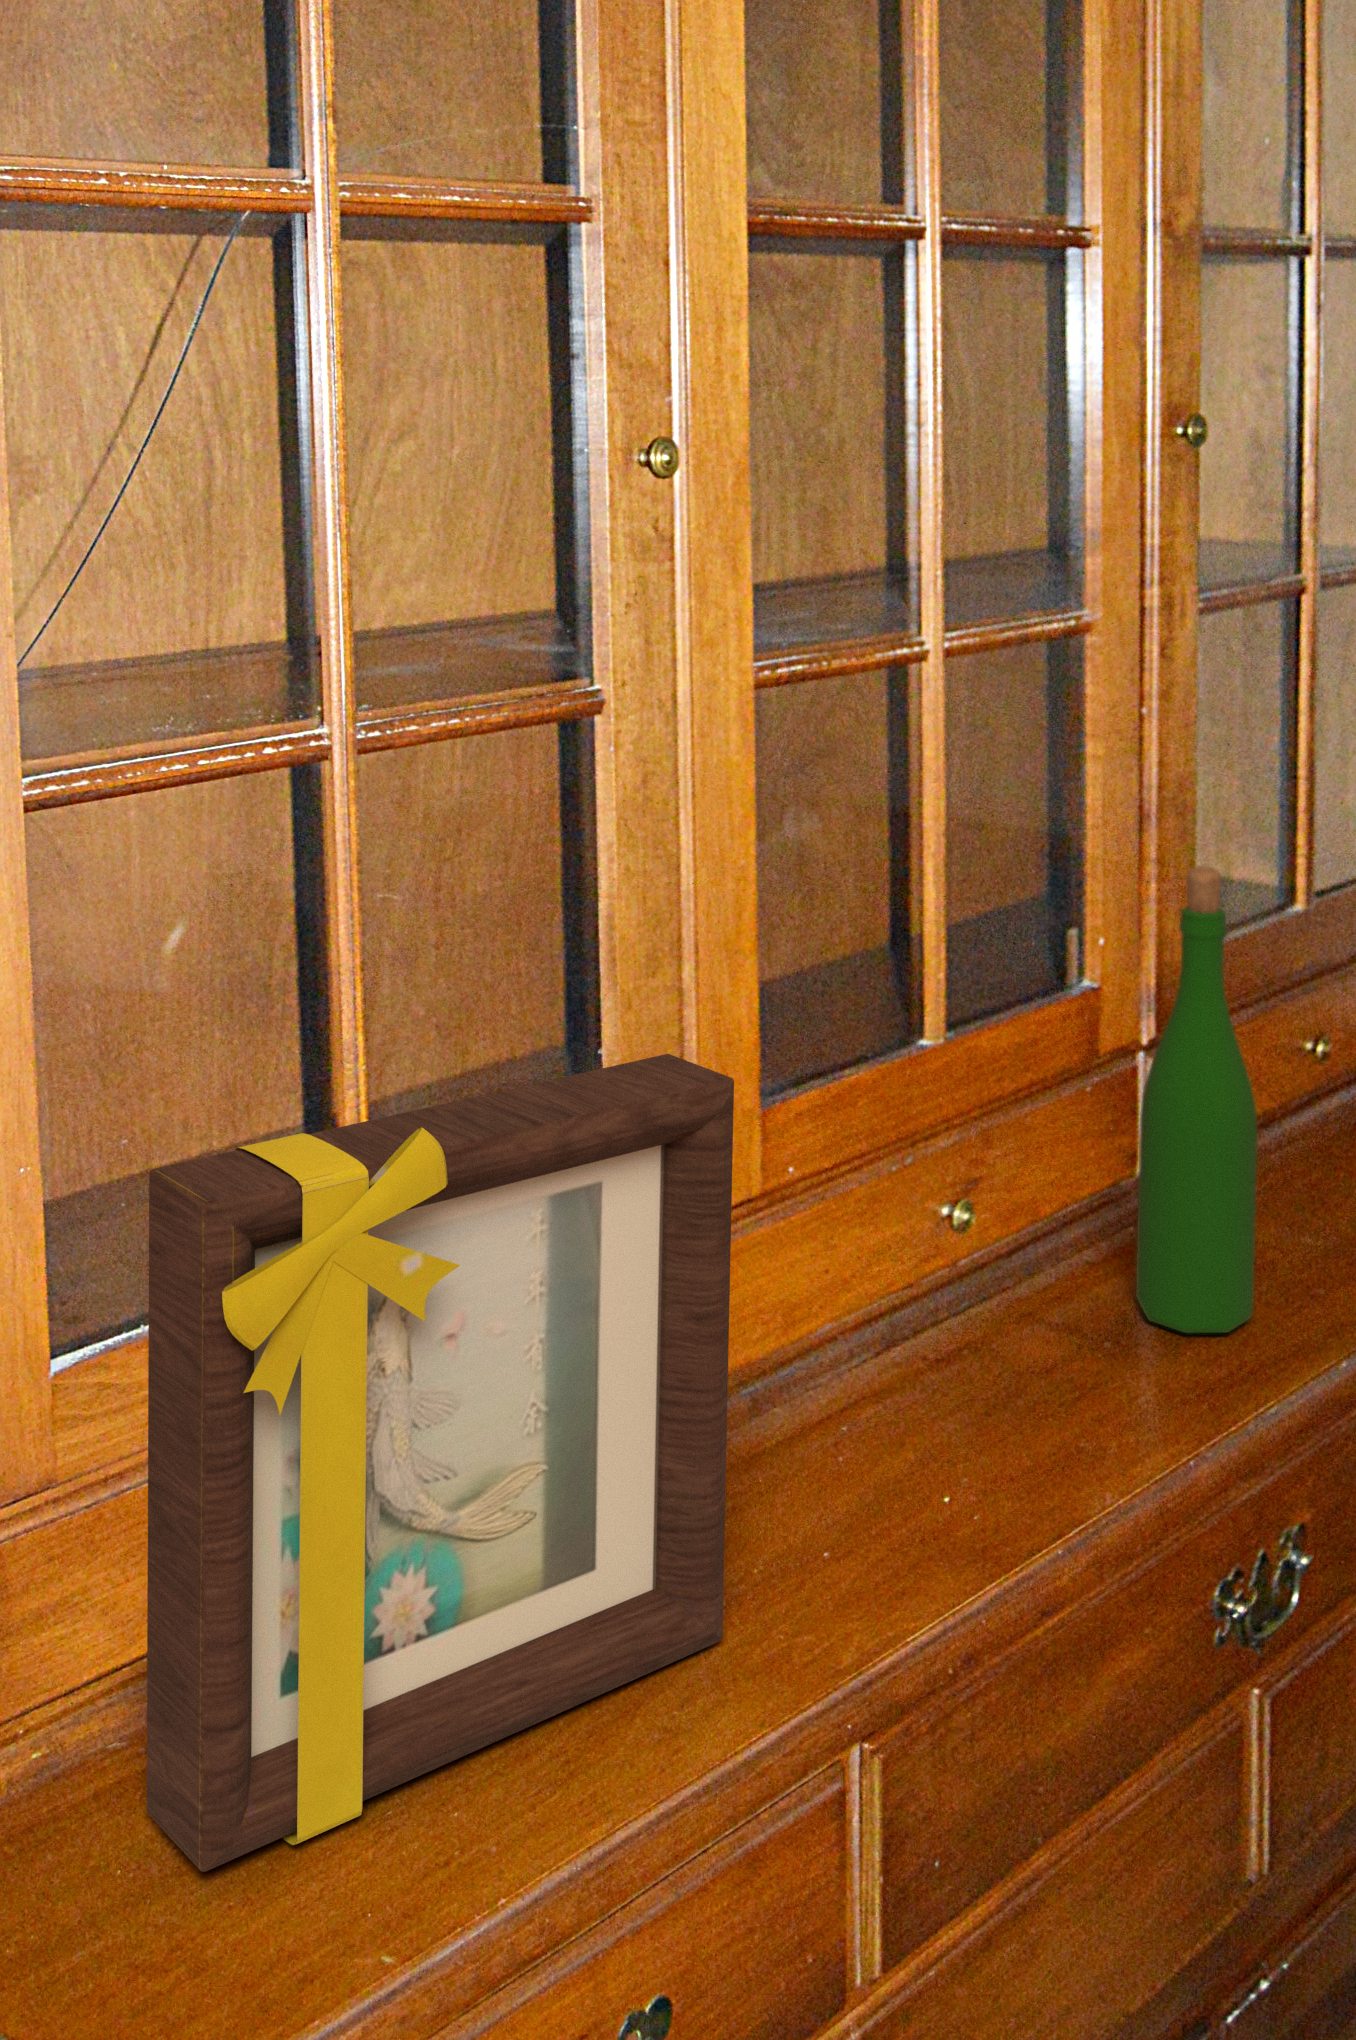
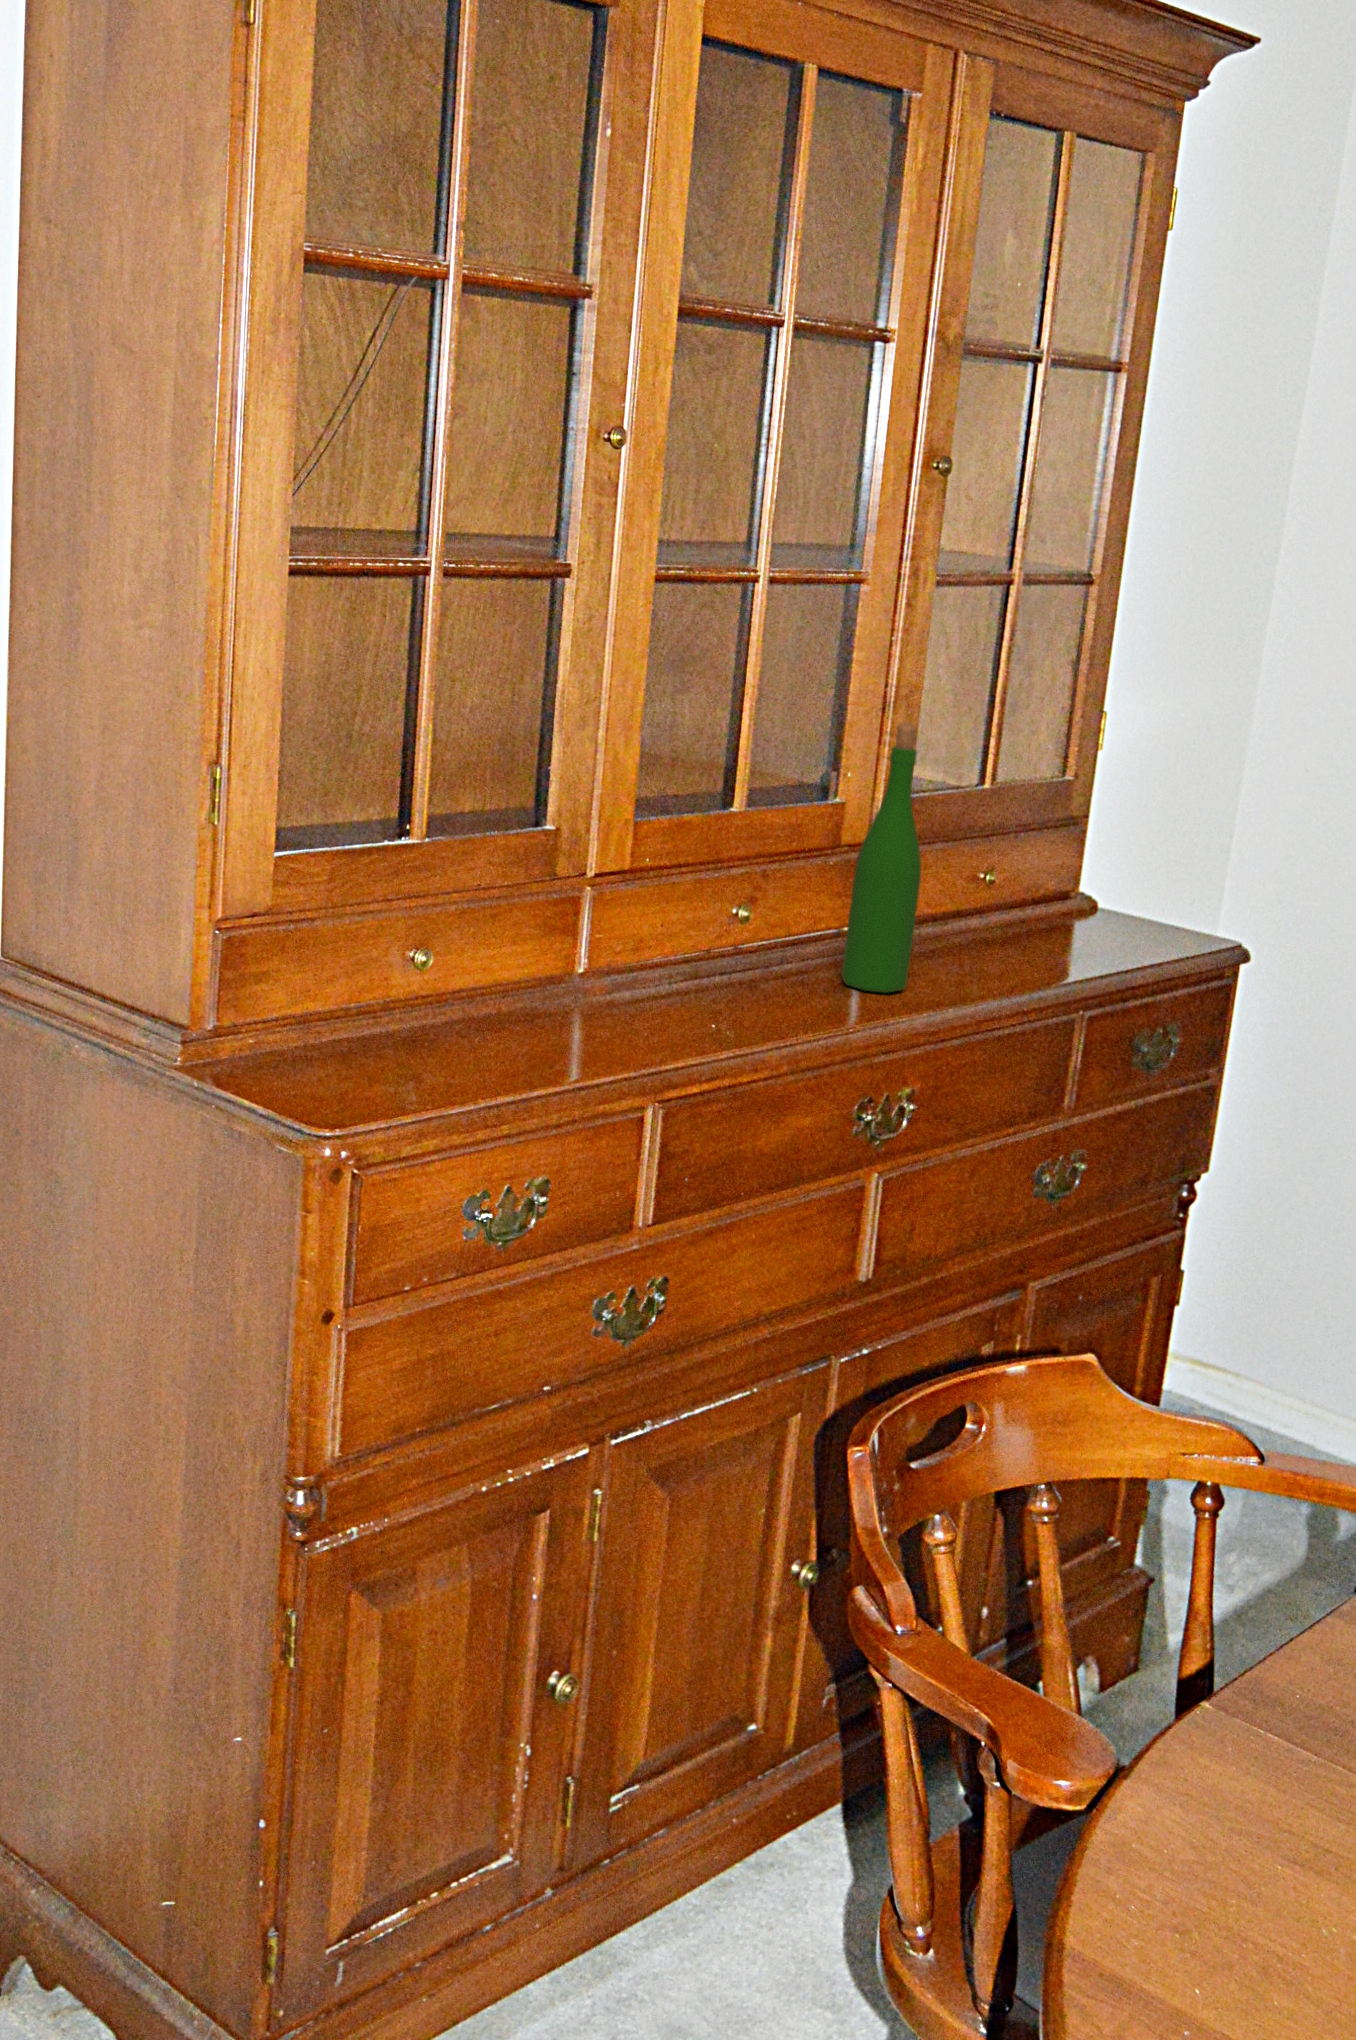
picture frame: present [147,1054,734,1872] -> none [317,744,626,1072]

